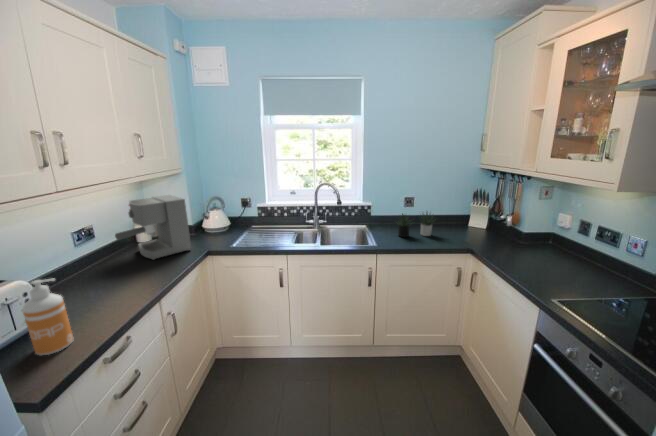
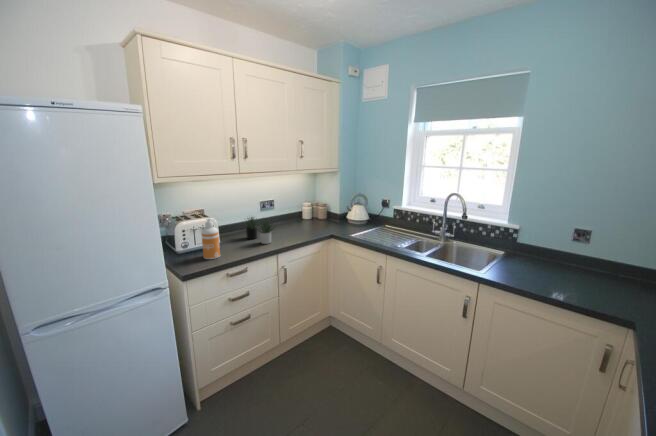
coffee maker: present [115,195,191,260] -> none [280,187,324,231]
succulent plant: present [398,213,436,237] -> present [246,217,274,244]

